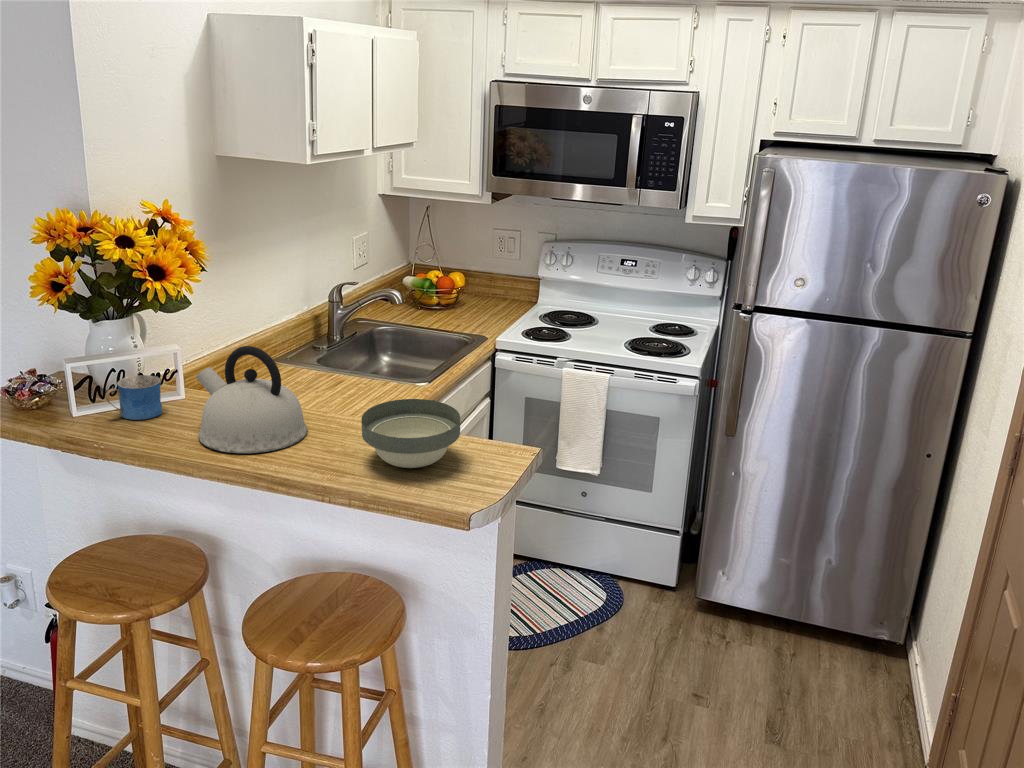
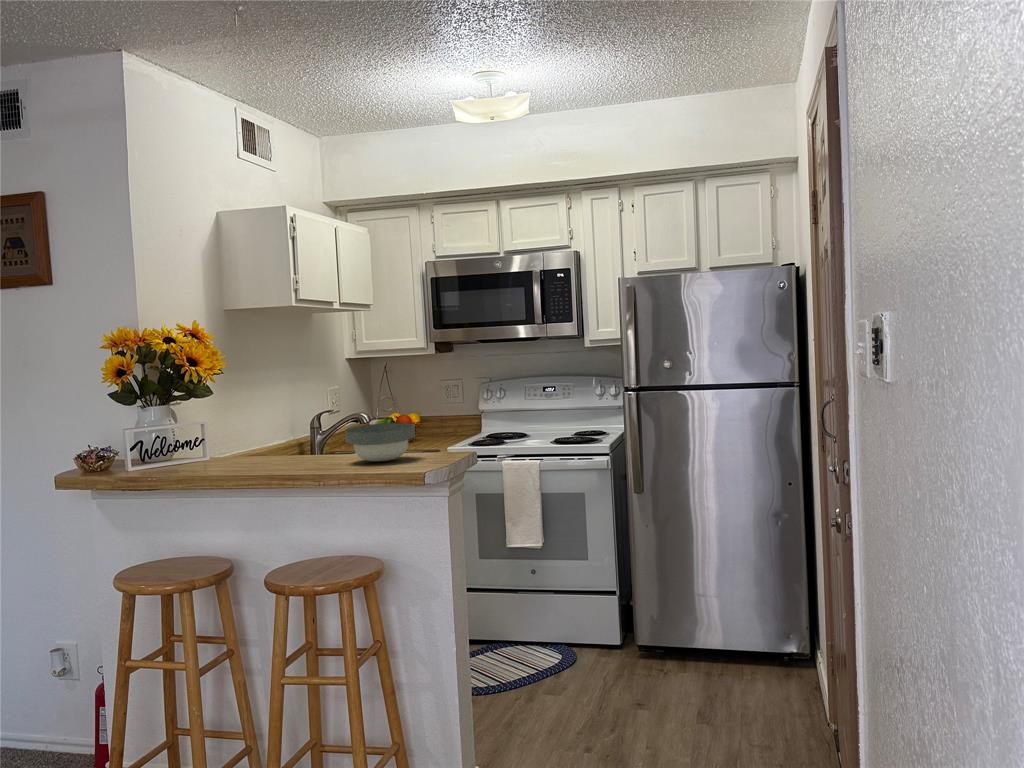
kettle: present [196,346,307,453] -> none [223,397,305,468]
mug: present [105,375,162,420] -> none [155,440,195,467]

